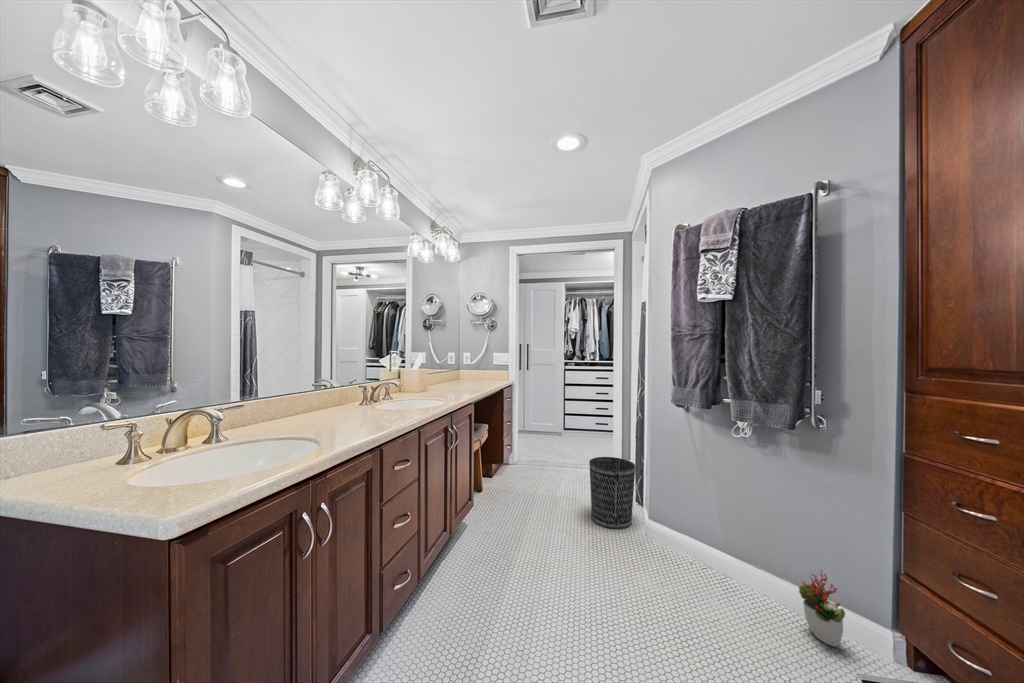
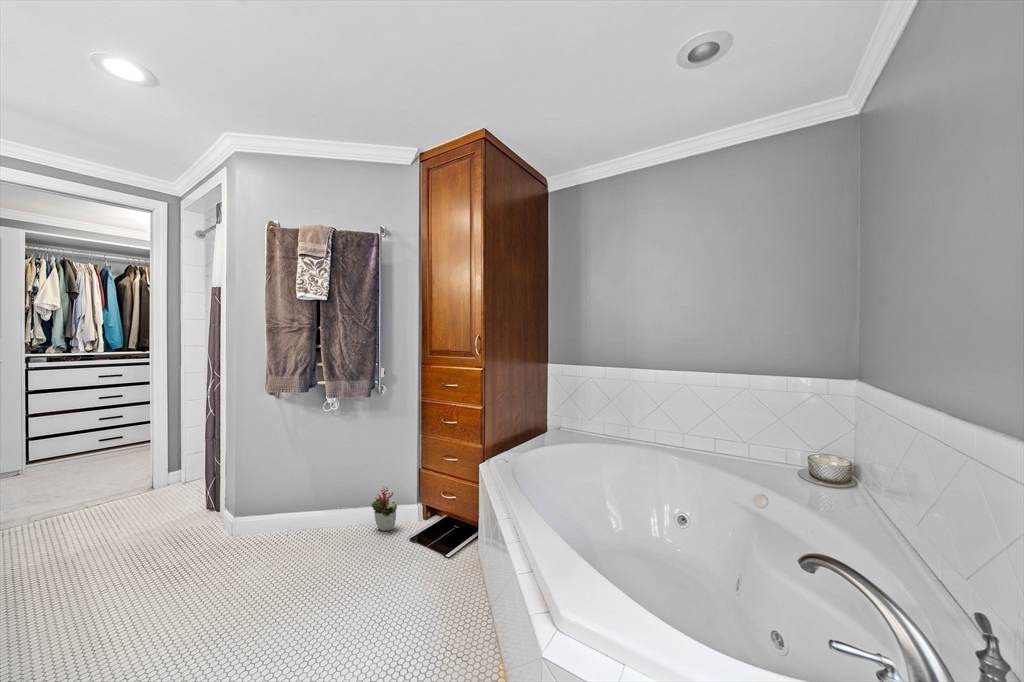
wastebasket: present [589,457,635,529] -> none [146,465,215,550]

